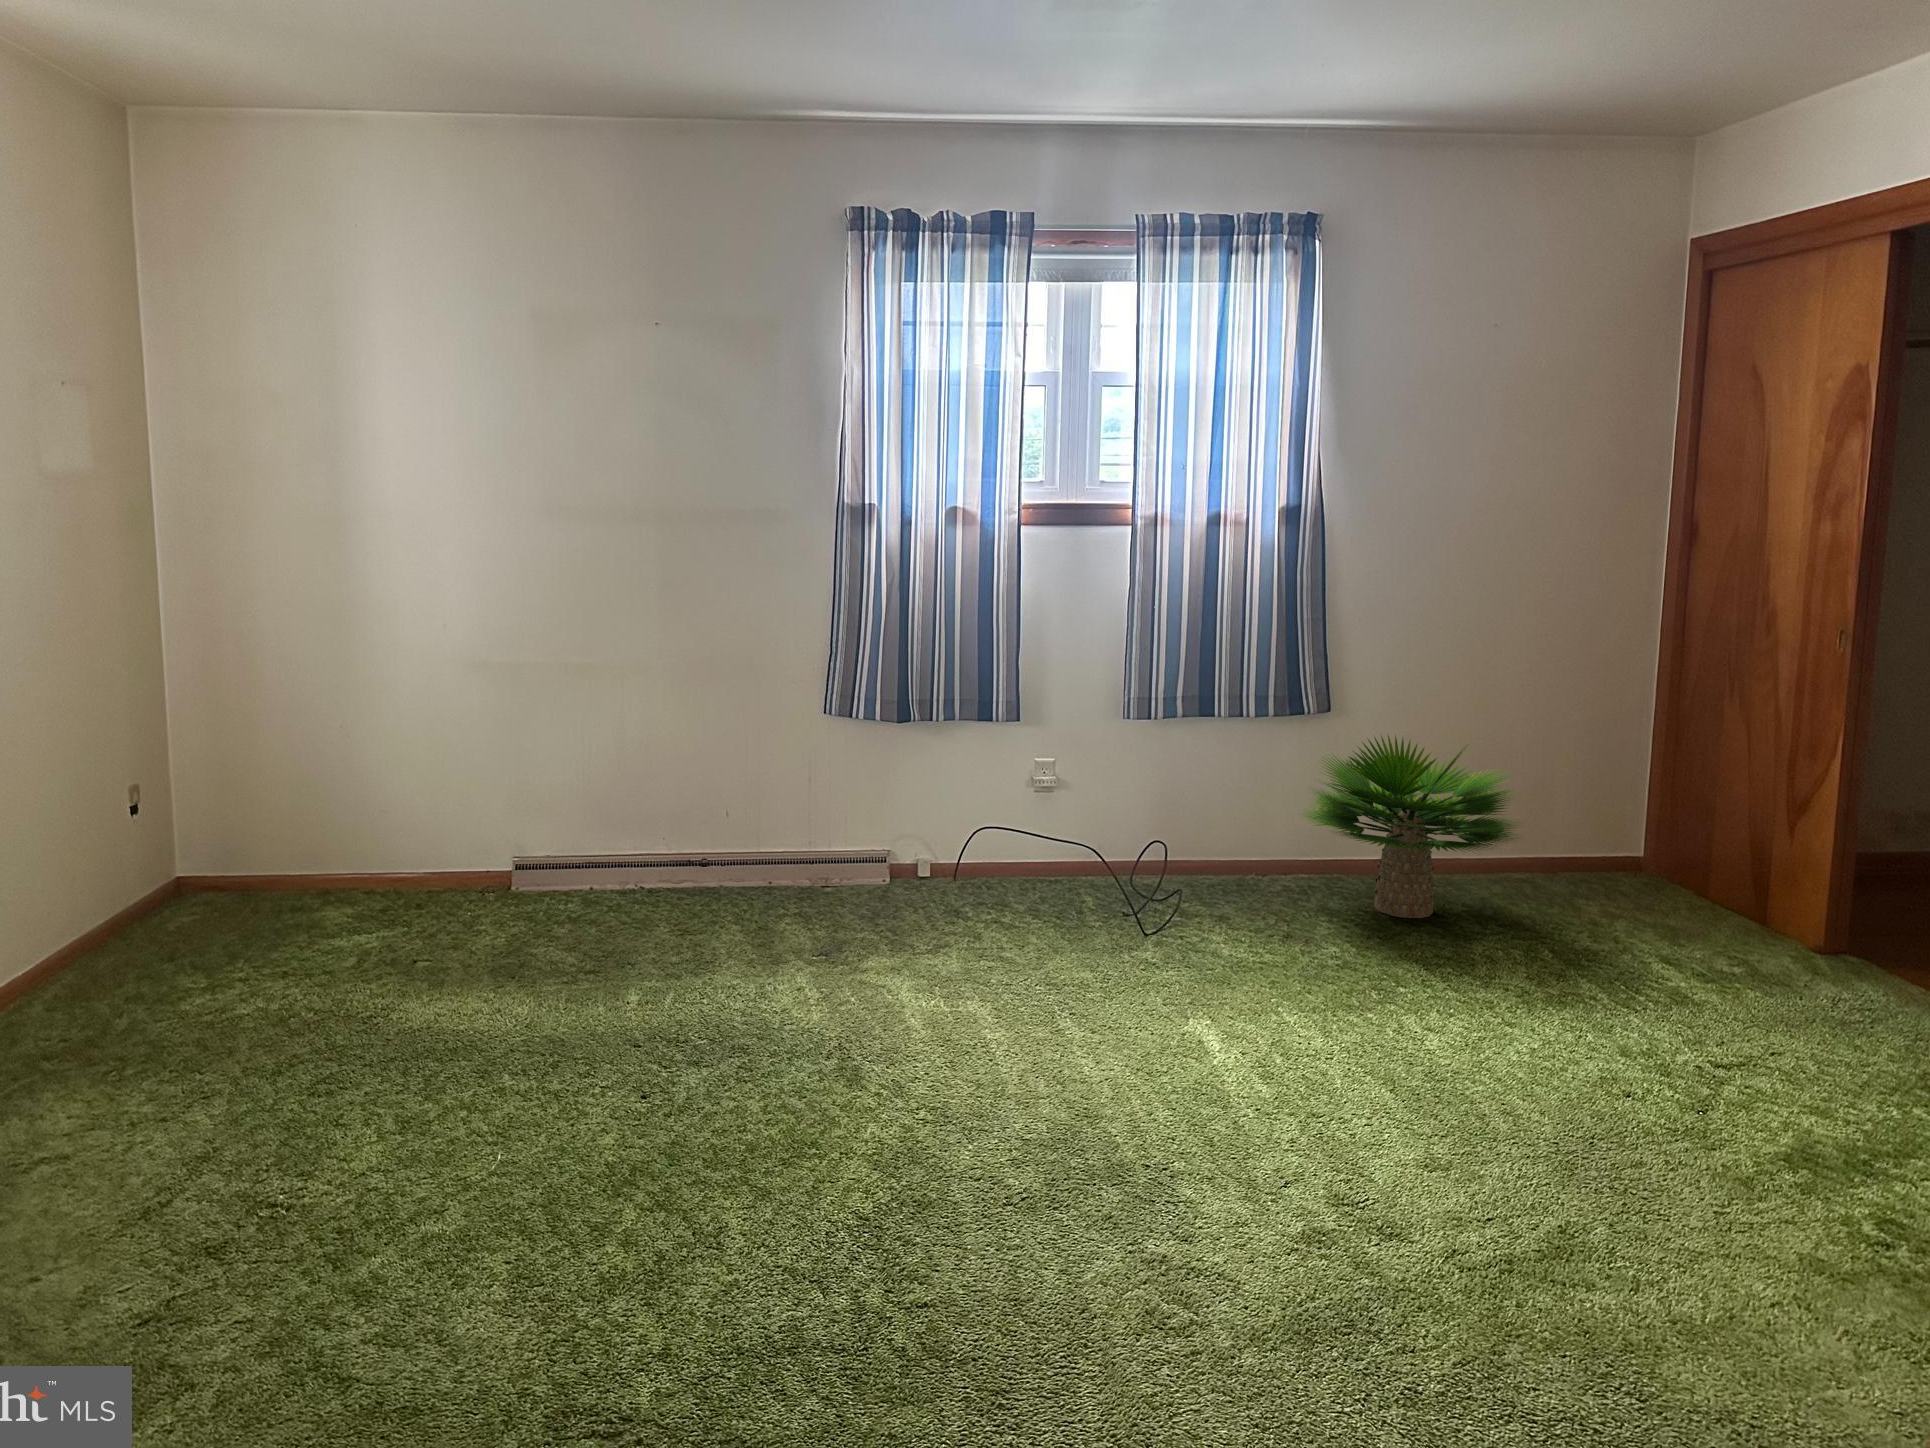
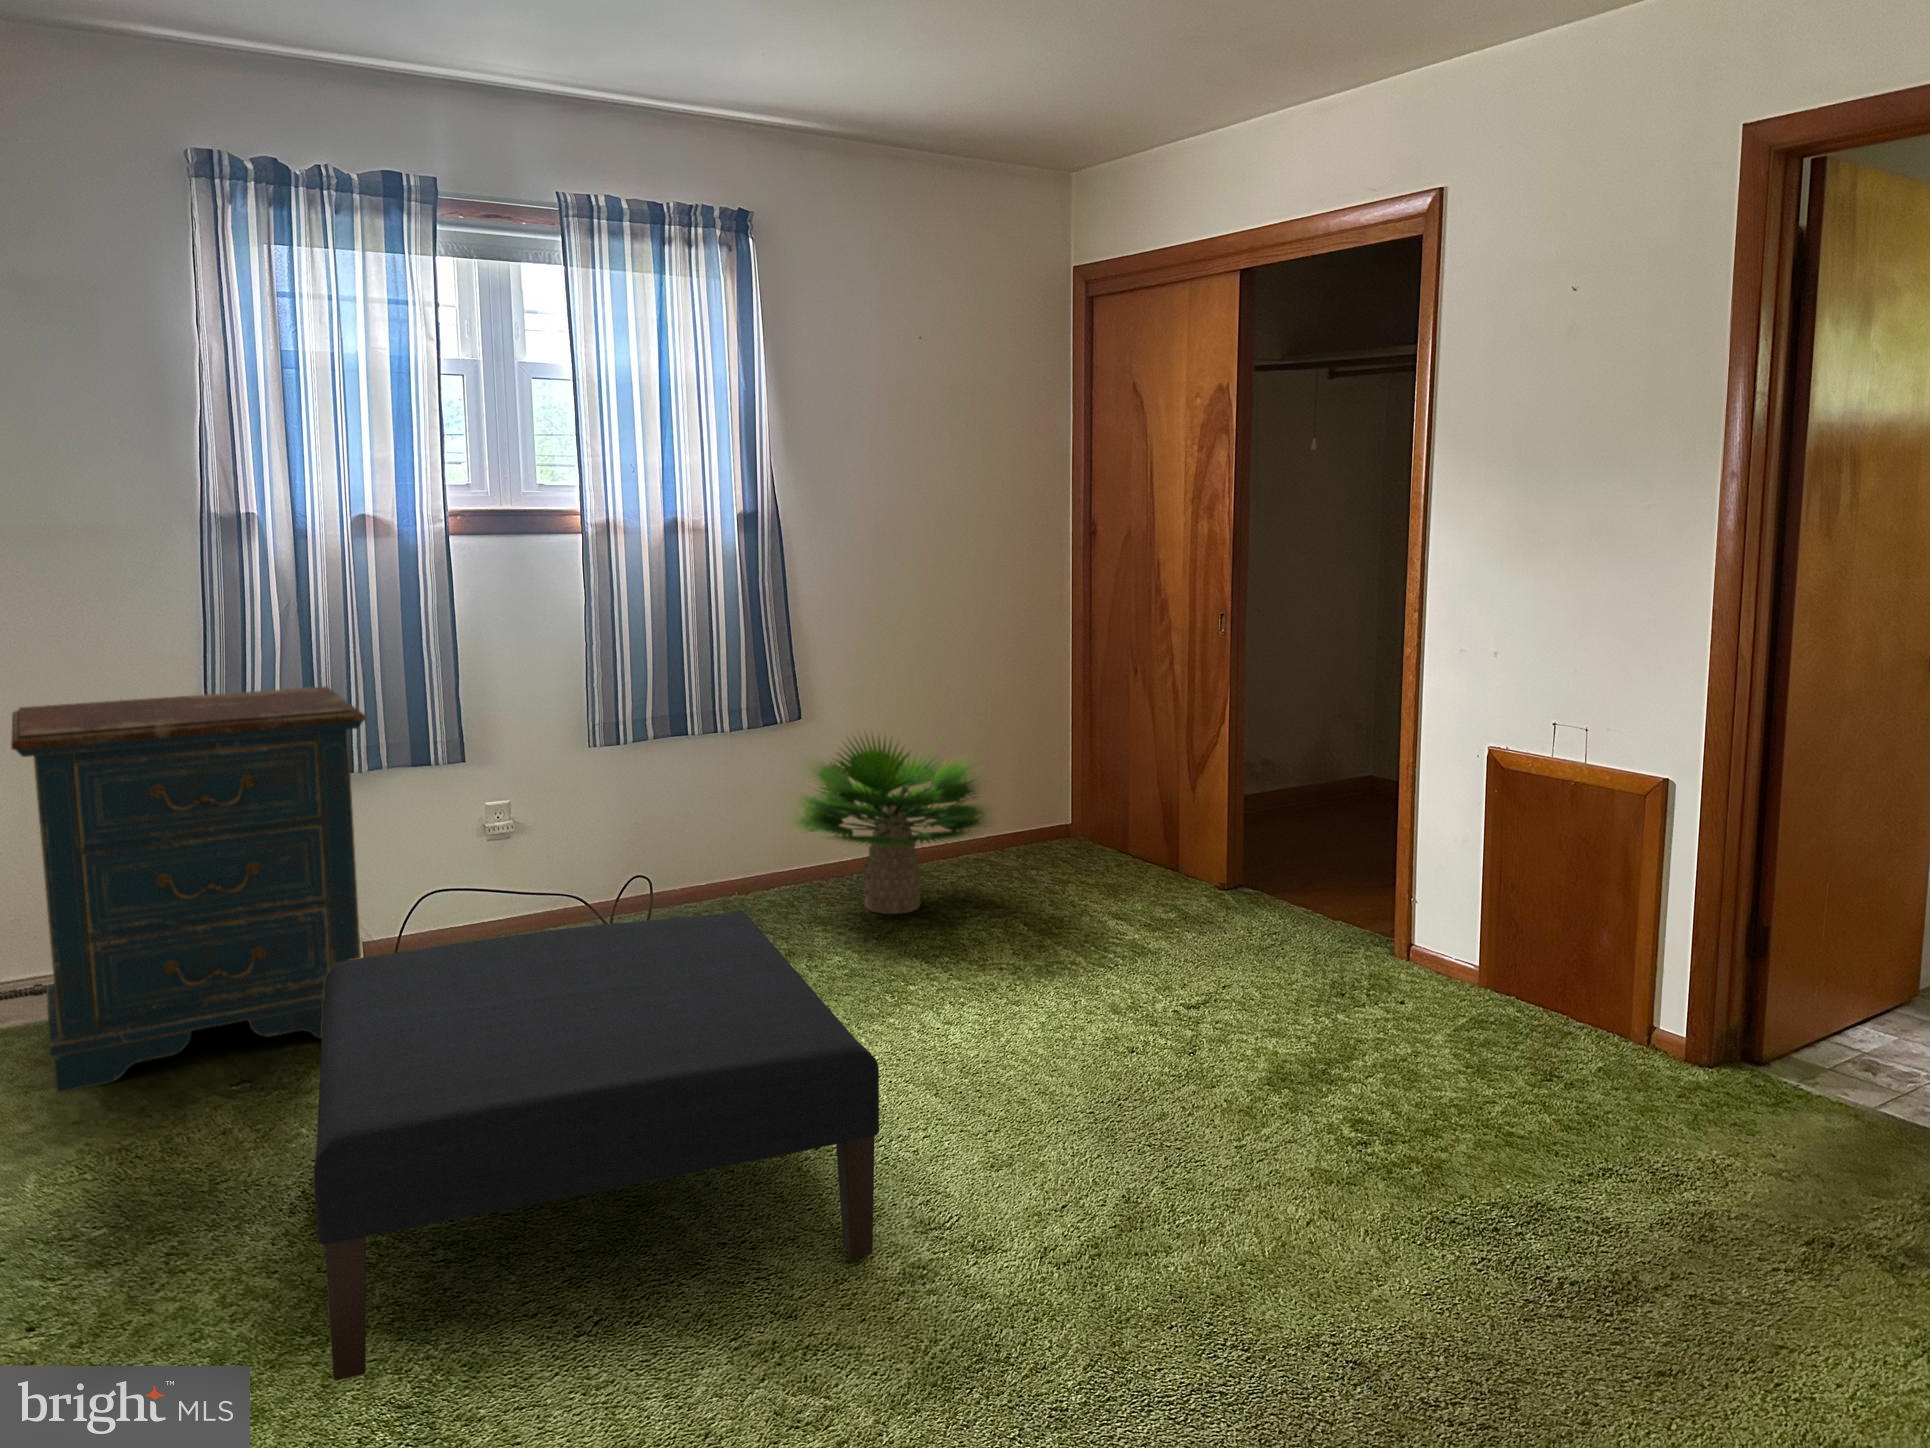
dresser: none [696,656,933,941] -> present [11,686,366,1093]
ottoman: none [816,869,1292,1209] -> present [314,912,879,1381]

